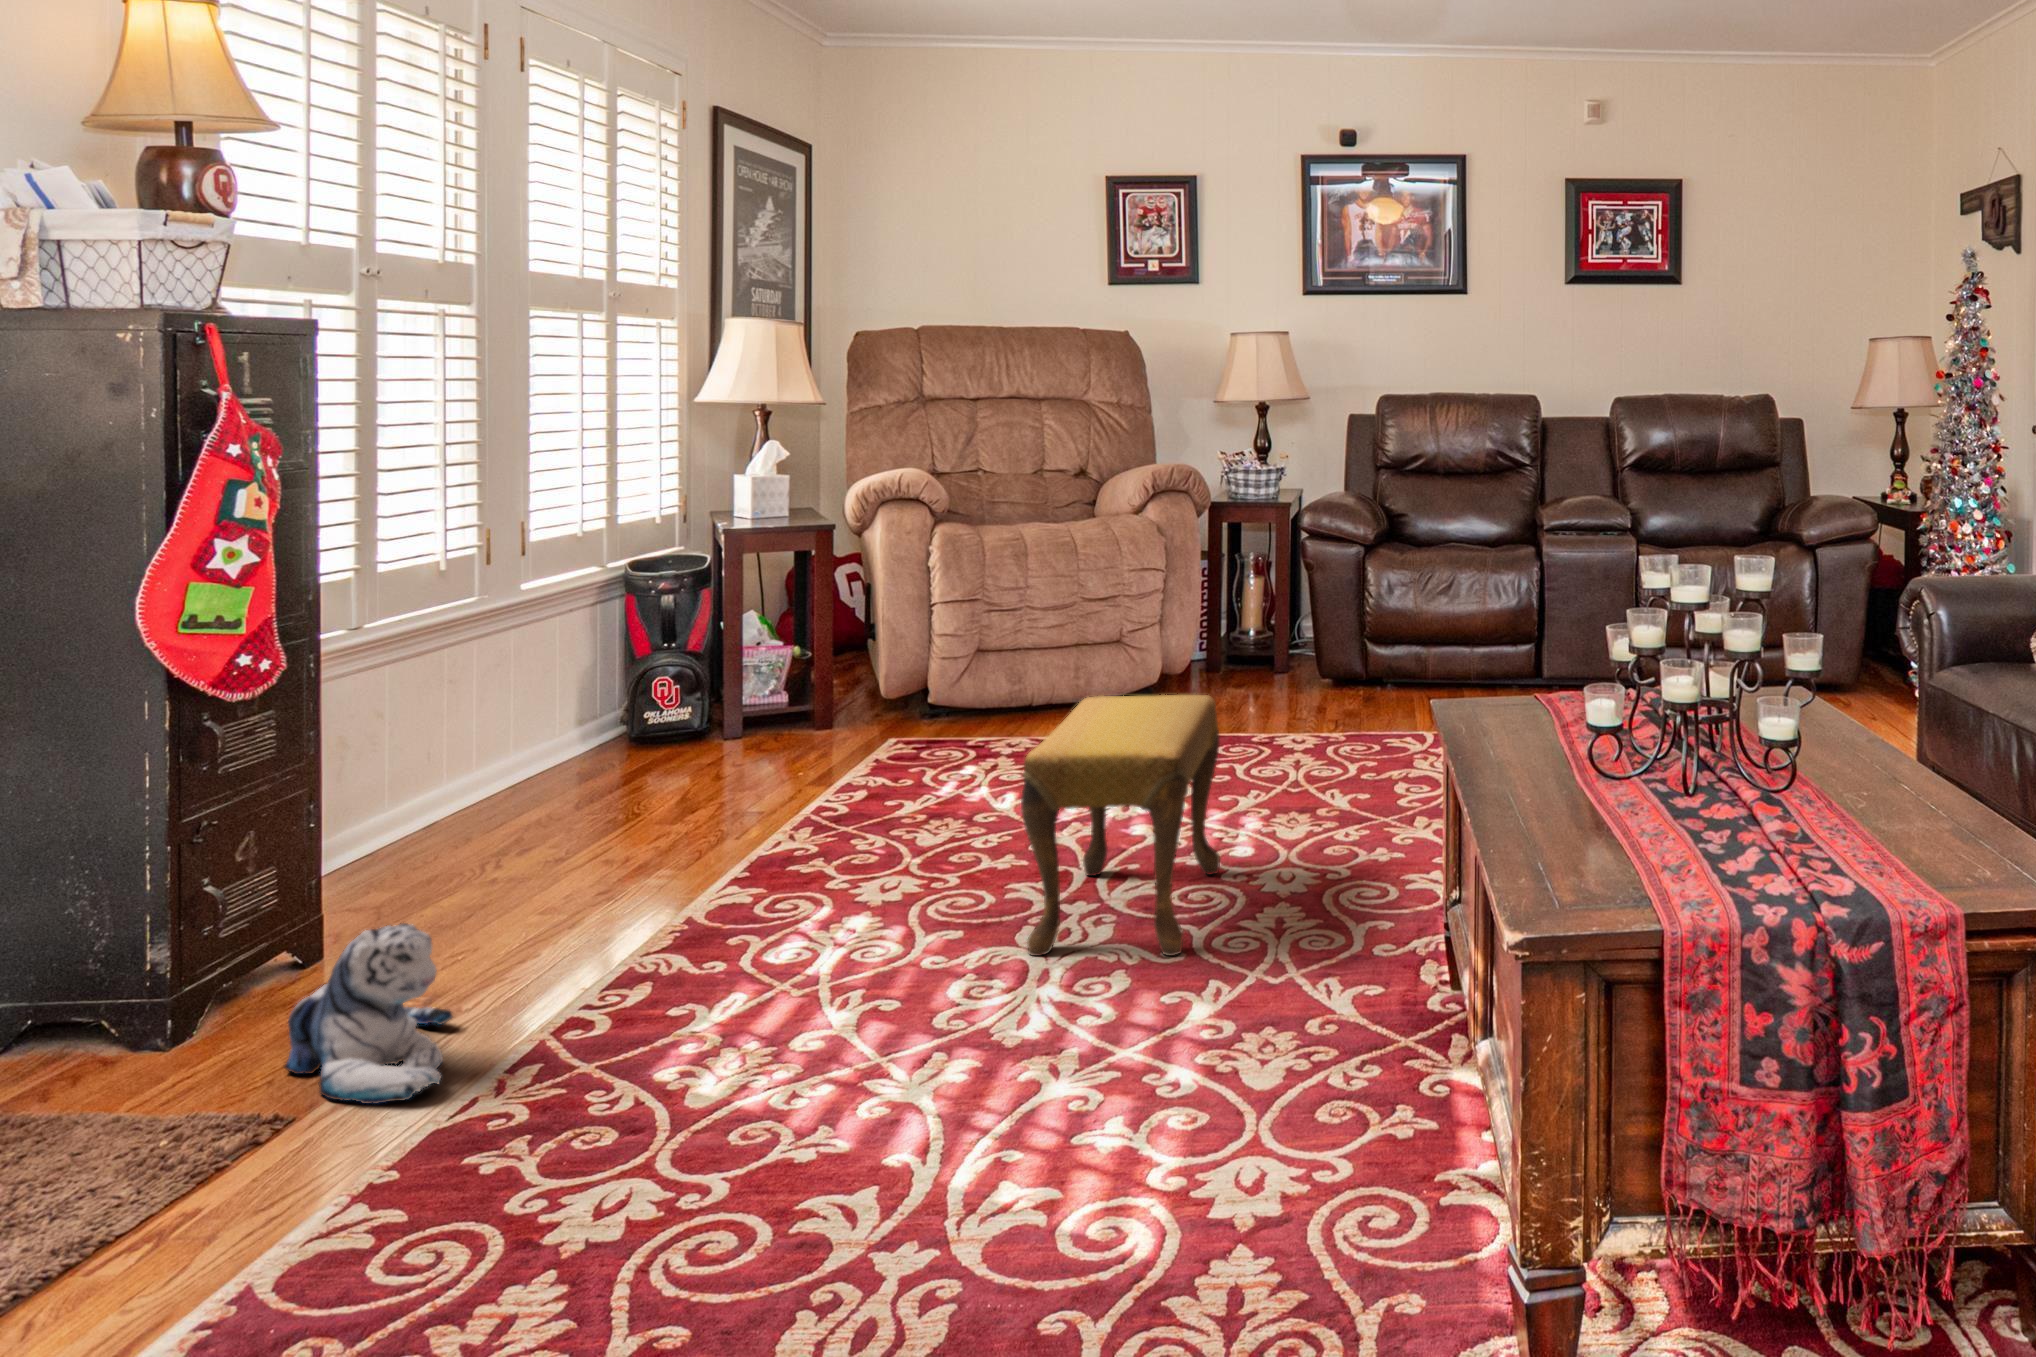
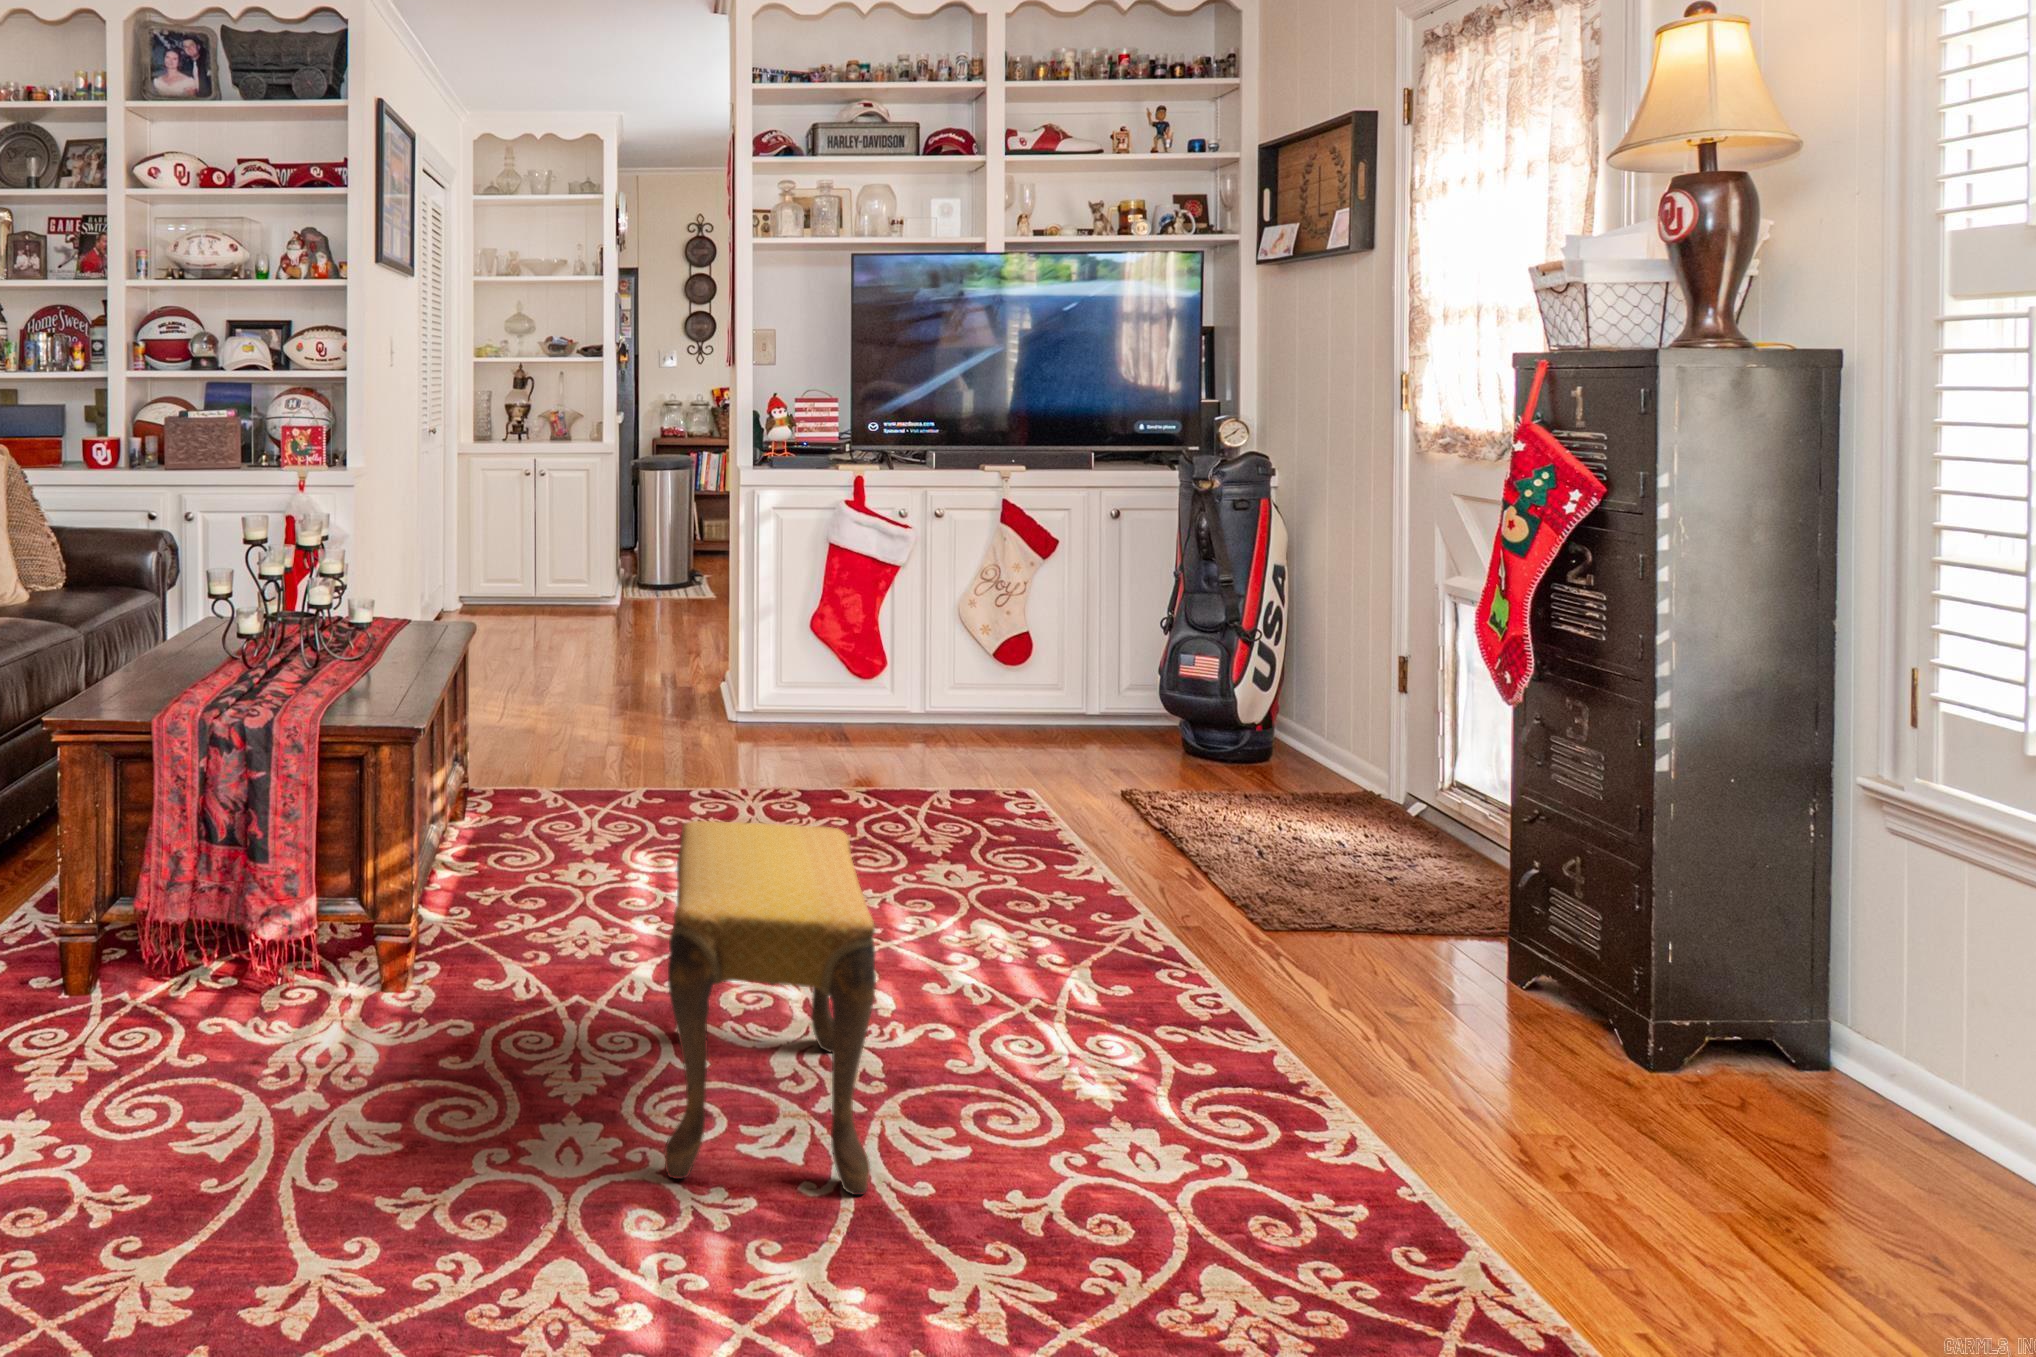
plush toy: present [284,923,452,1104] -> none [1170,850,1392,1006]

